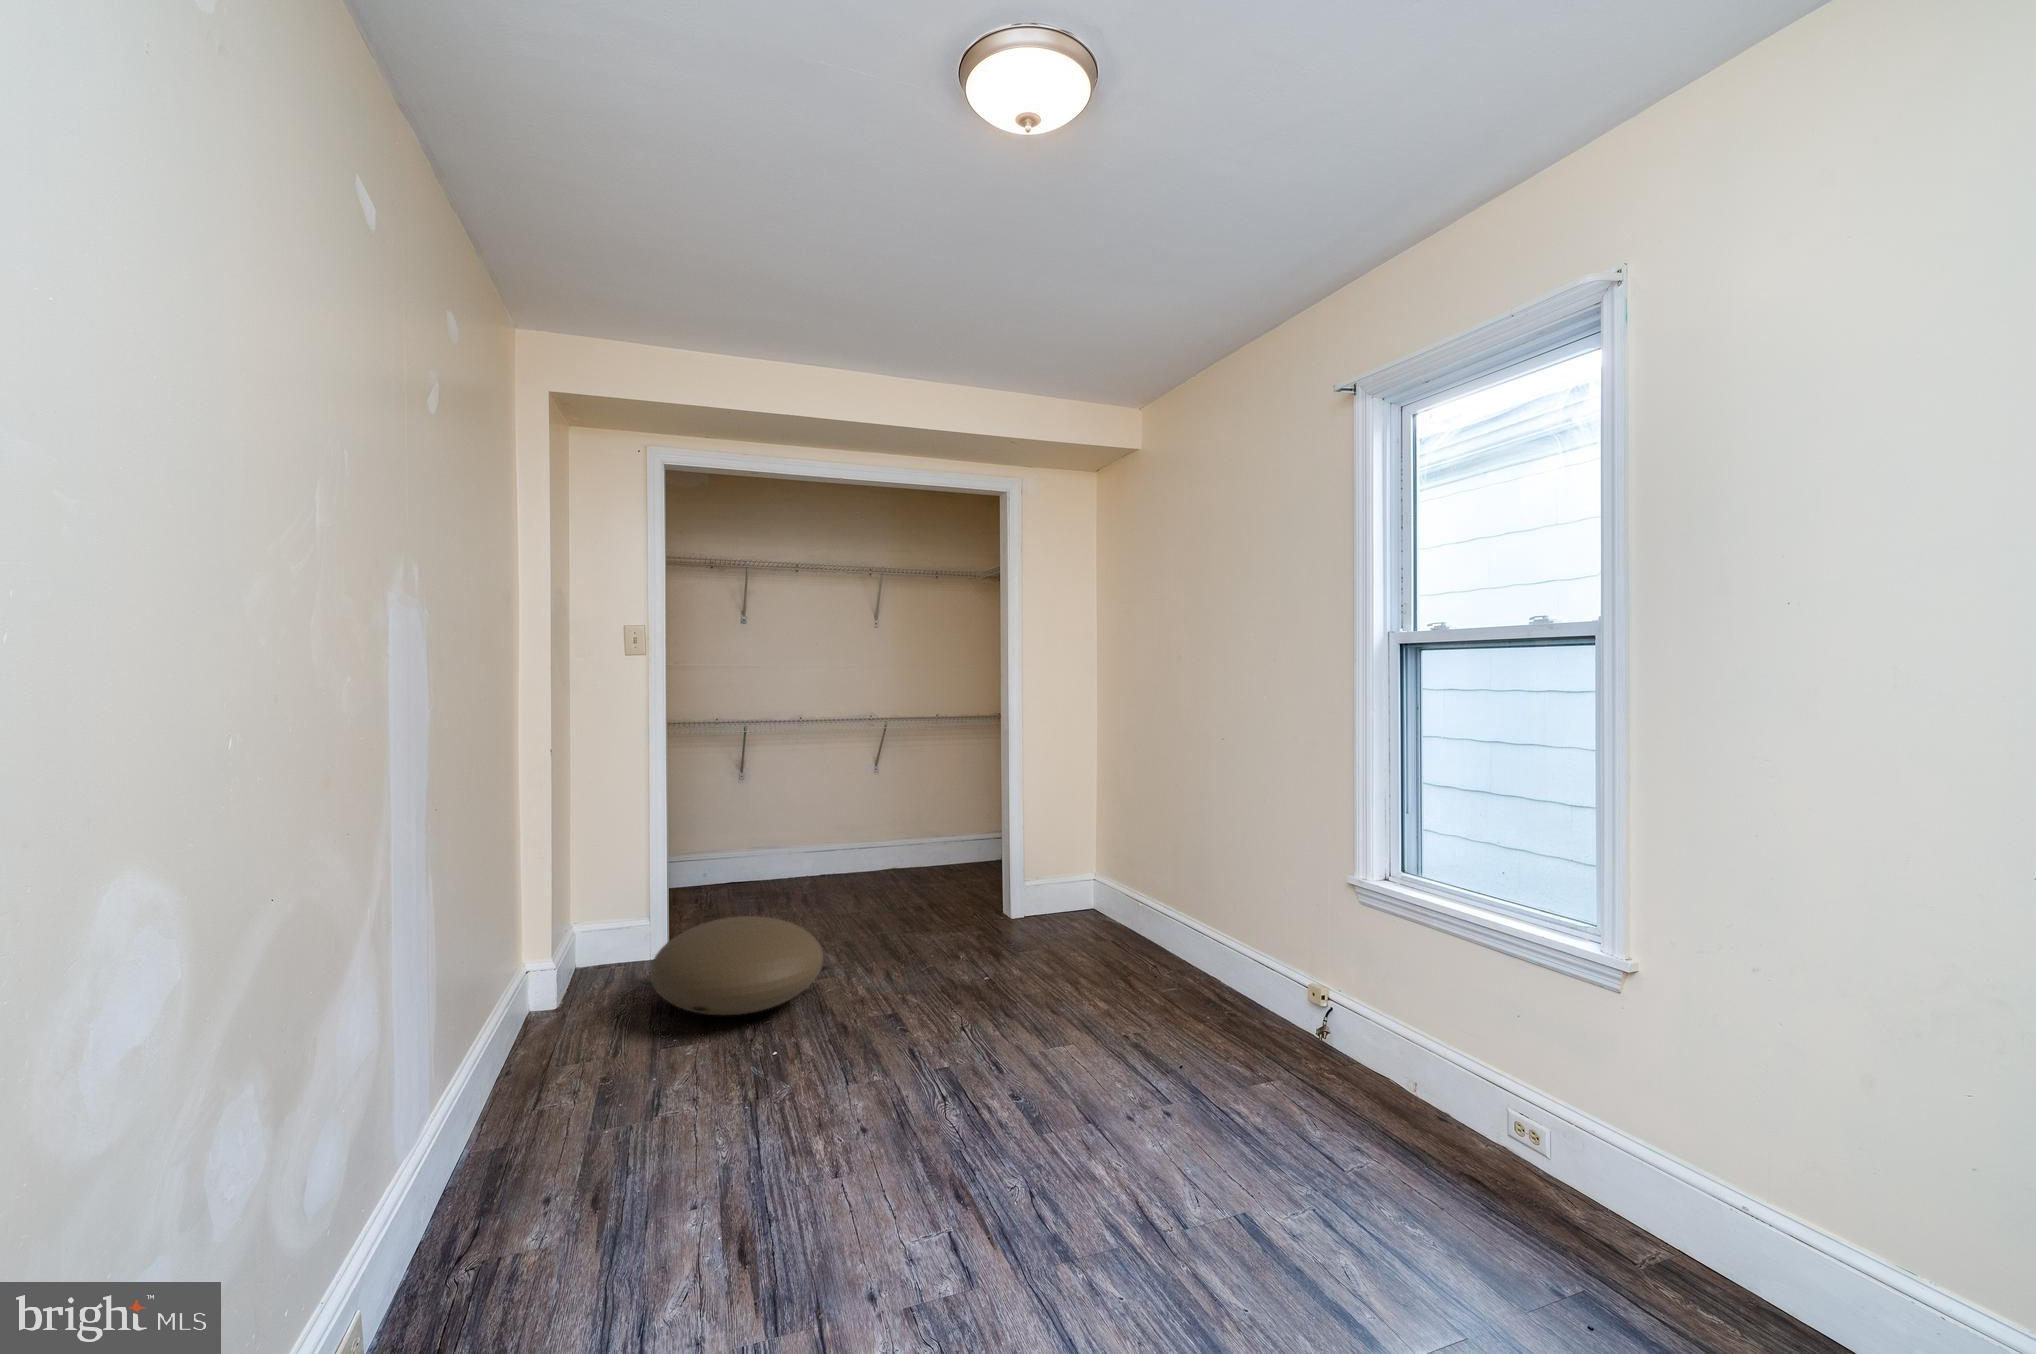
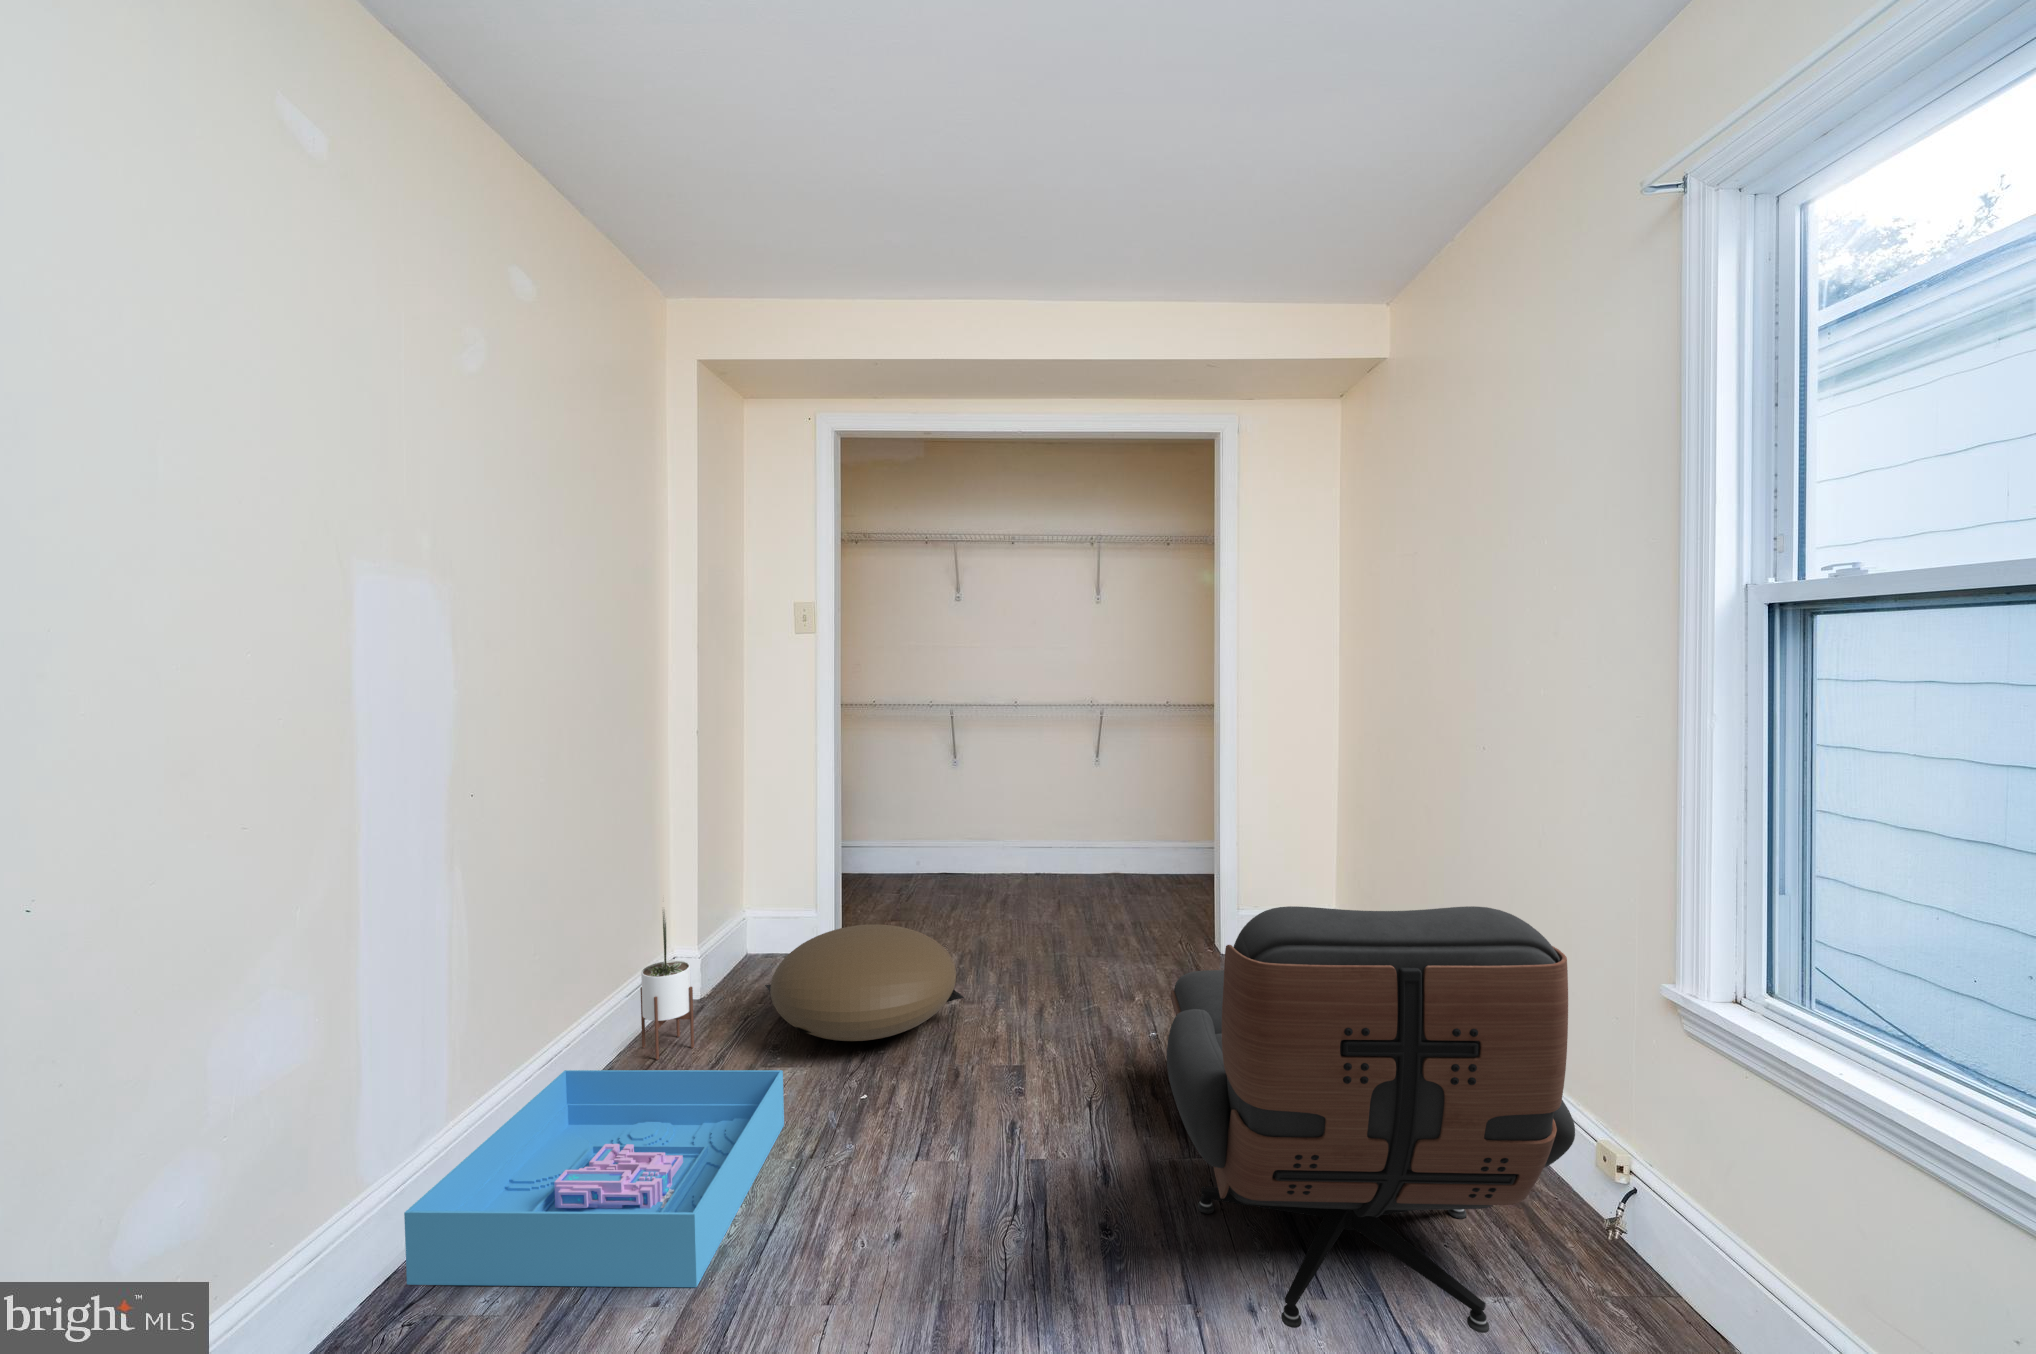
lounge chair: none [1018,832,1310,1121] -> present [1167,906,1575,1333]
potted plant: none [523,900,580,1058] -> present [640,911,694,1060]
storage bin: none [429,1034,719,1252] -> present [404,1070,784,1287]

